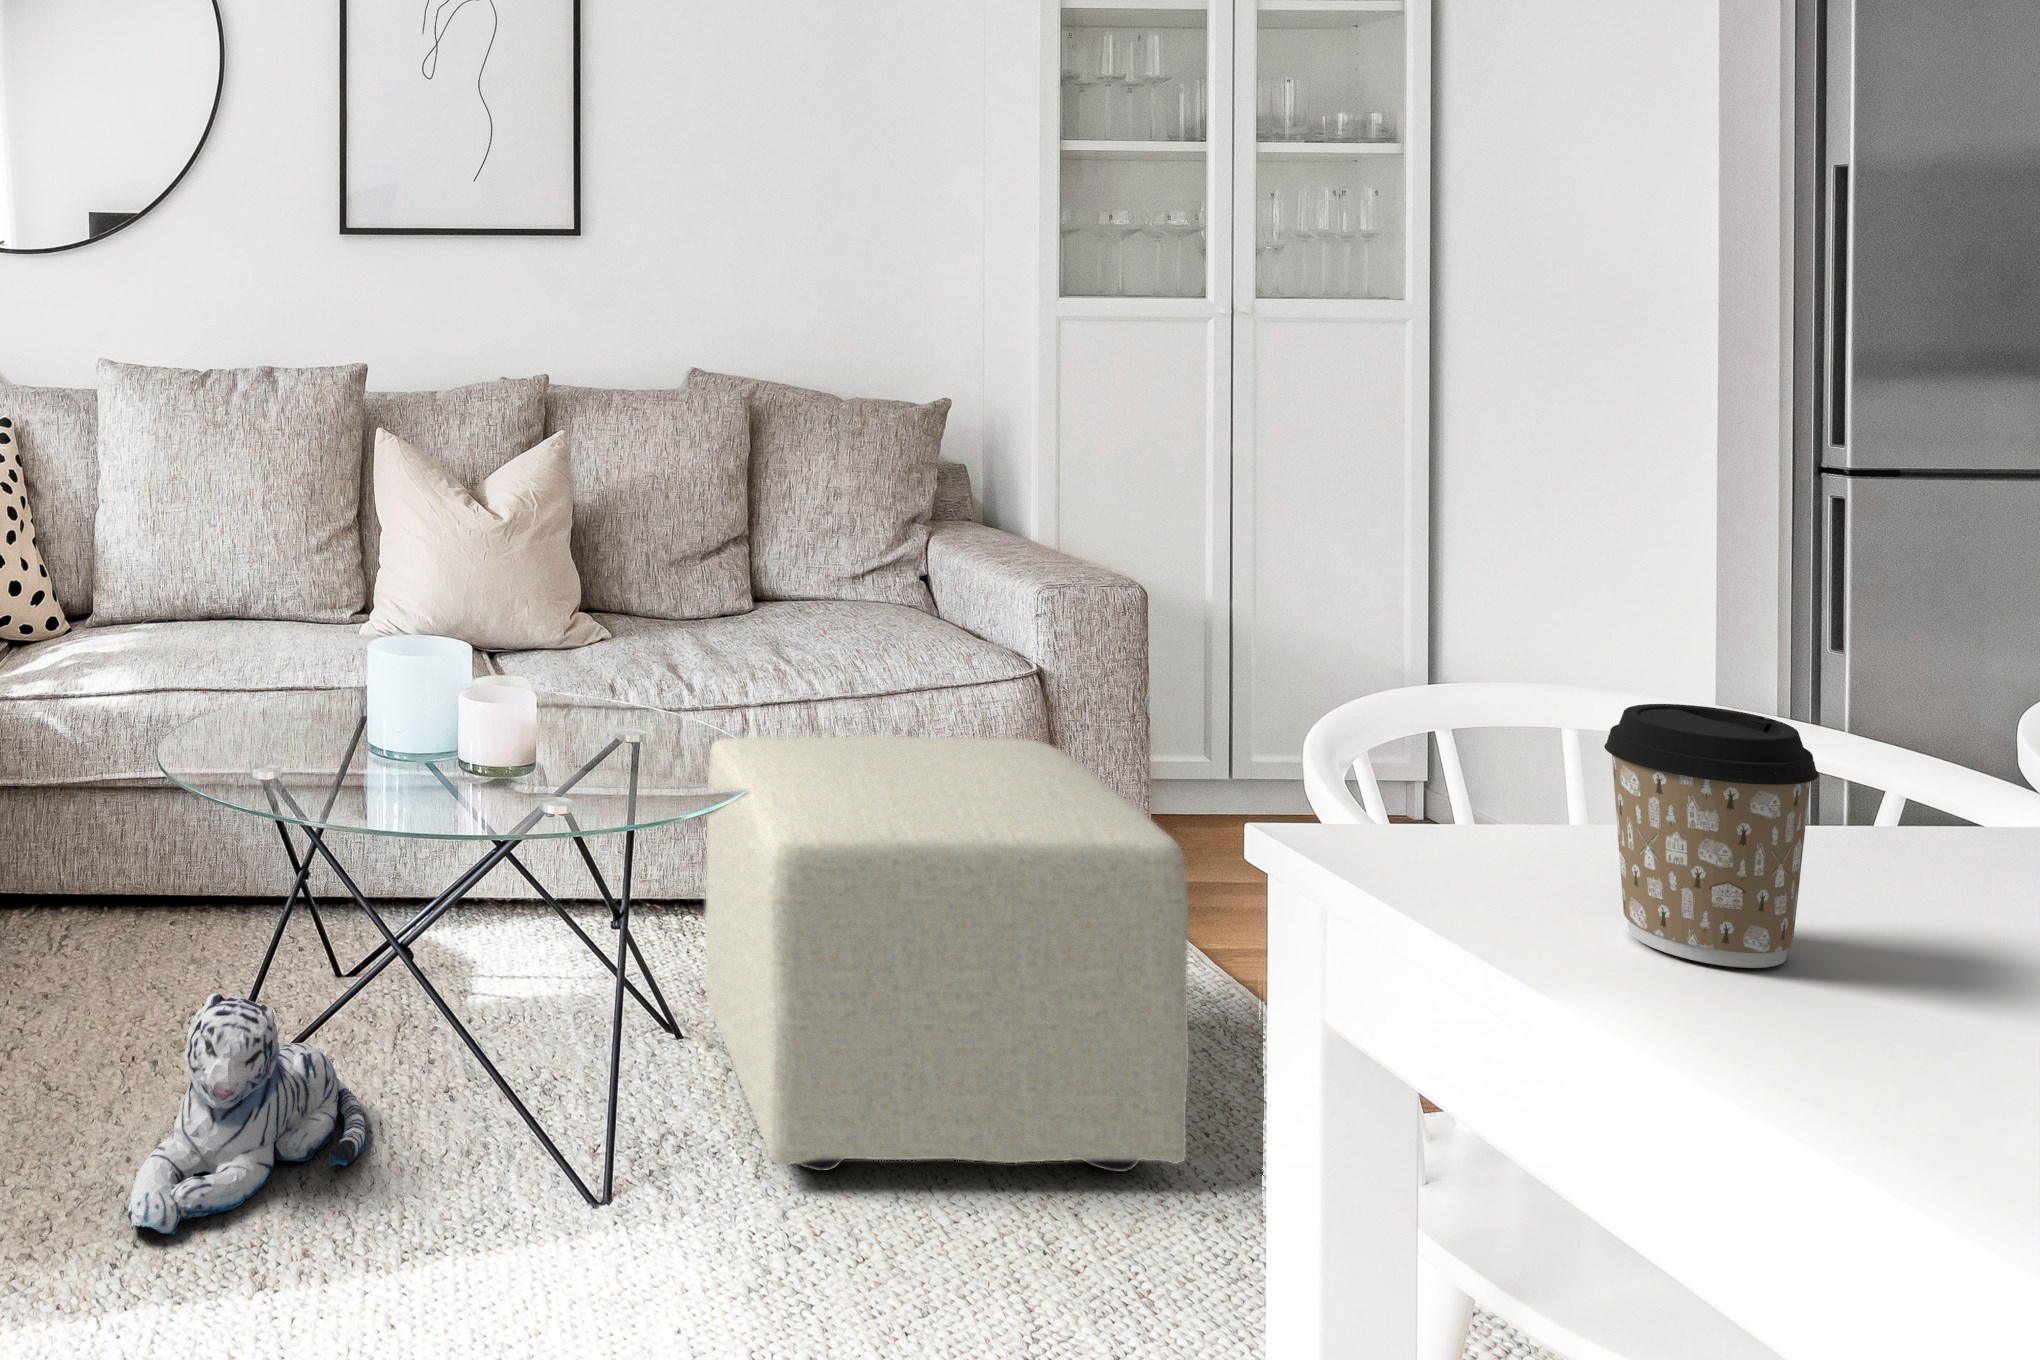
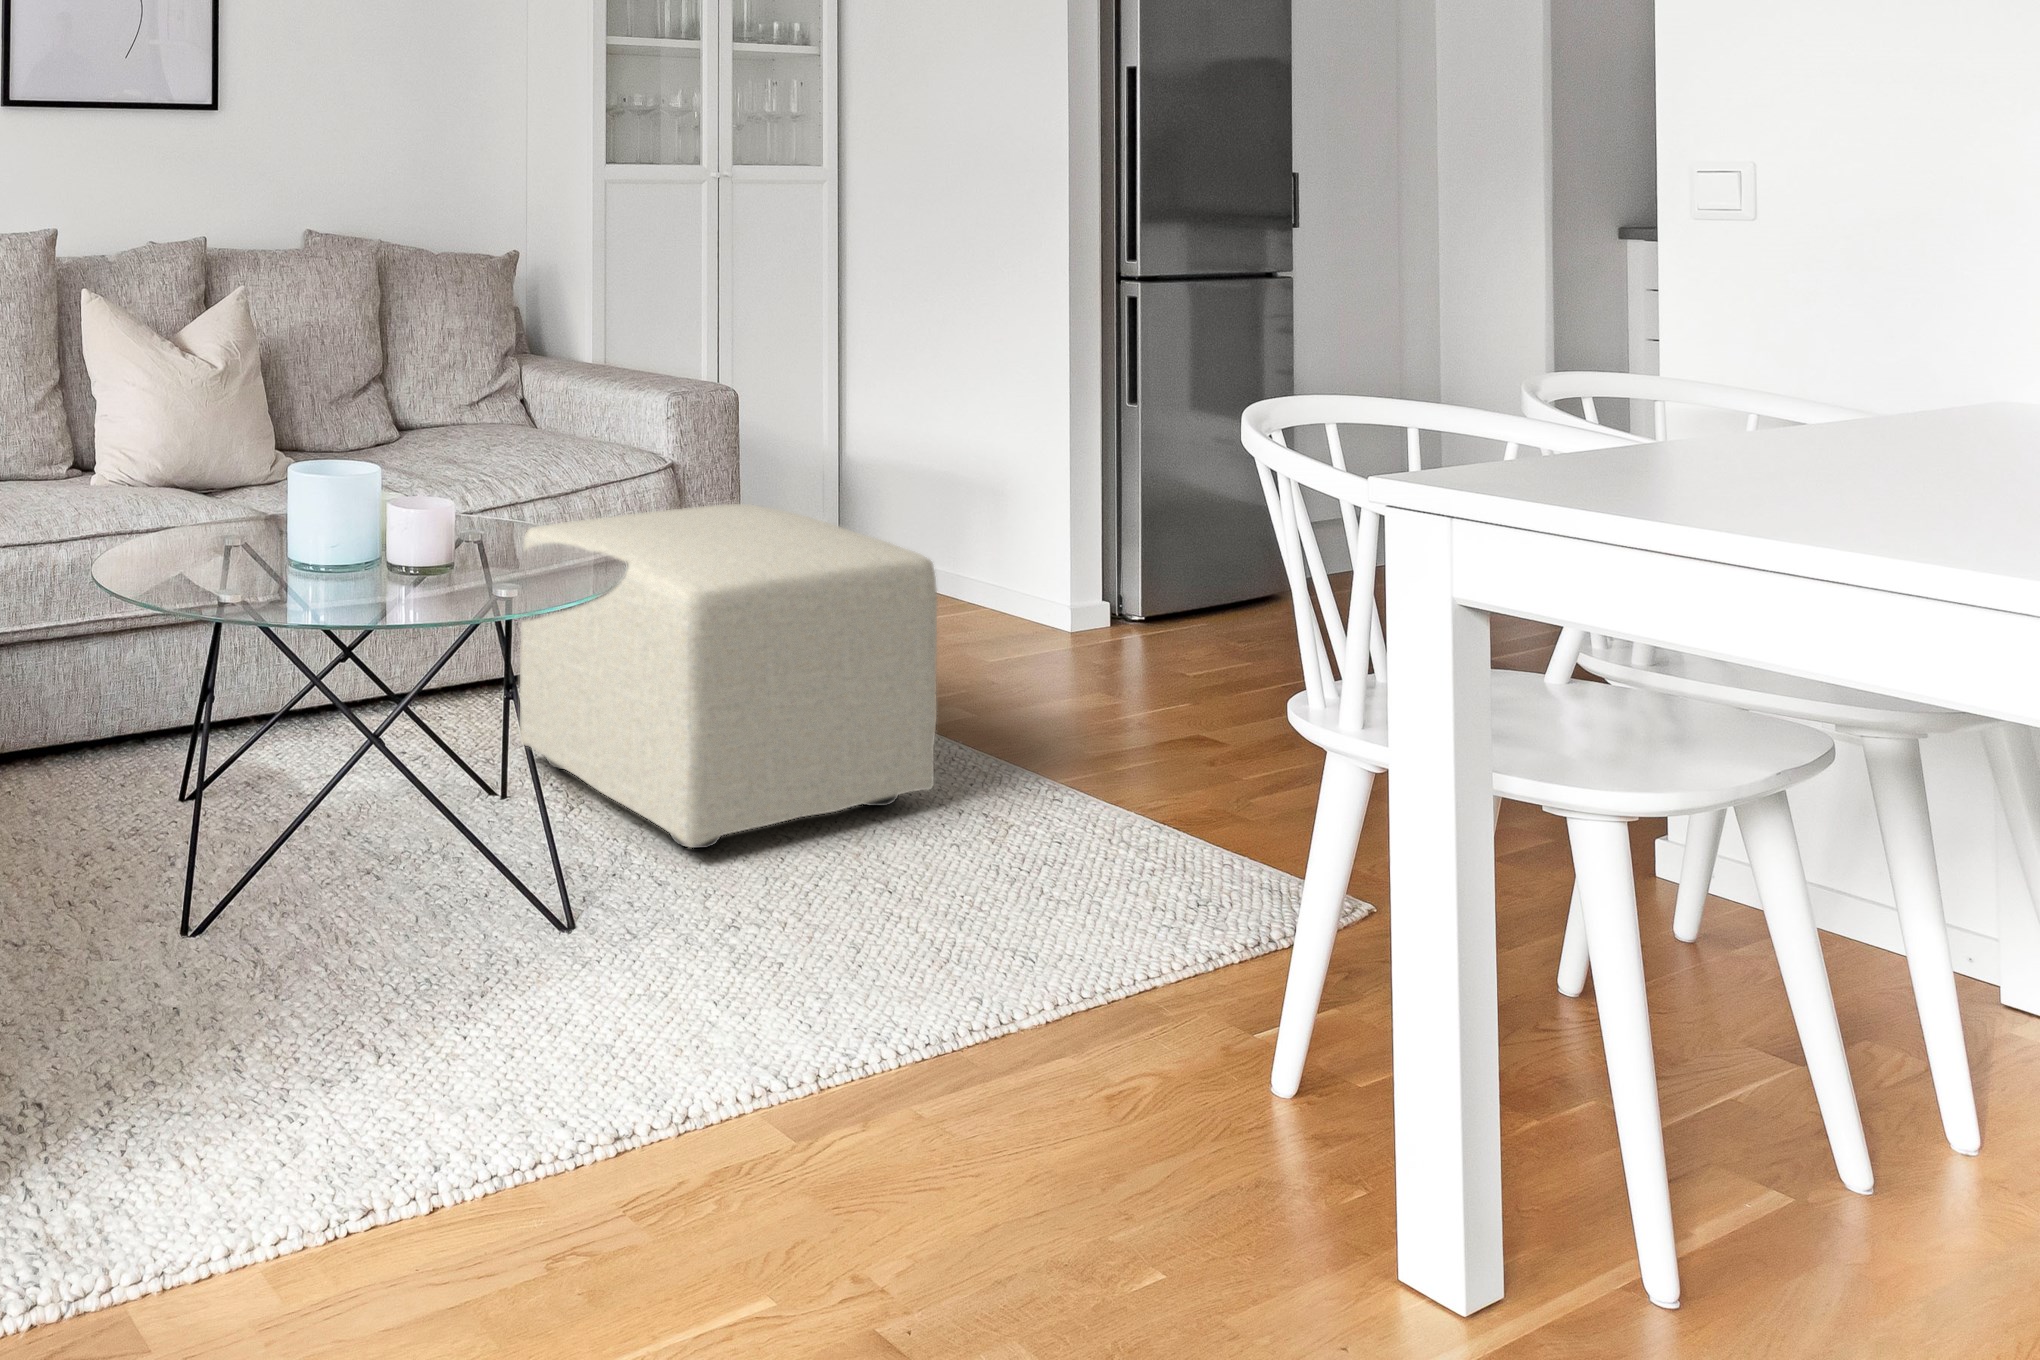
coffee cup: present [1604,704,1819,968] -> none [1727,360,1869,510]
plush toy: present [128,993,368,1234] -> none [199,794,366,1018]

